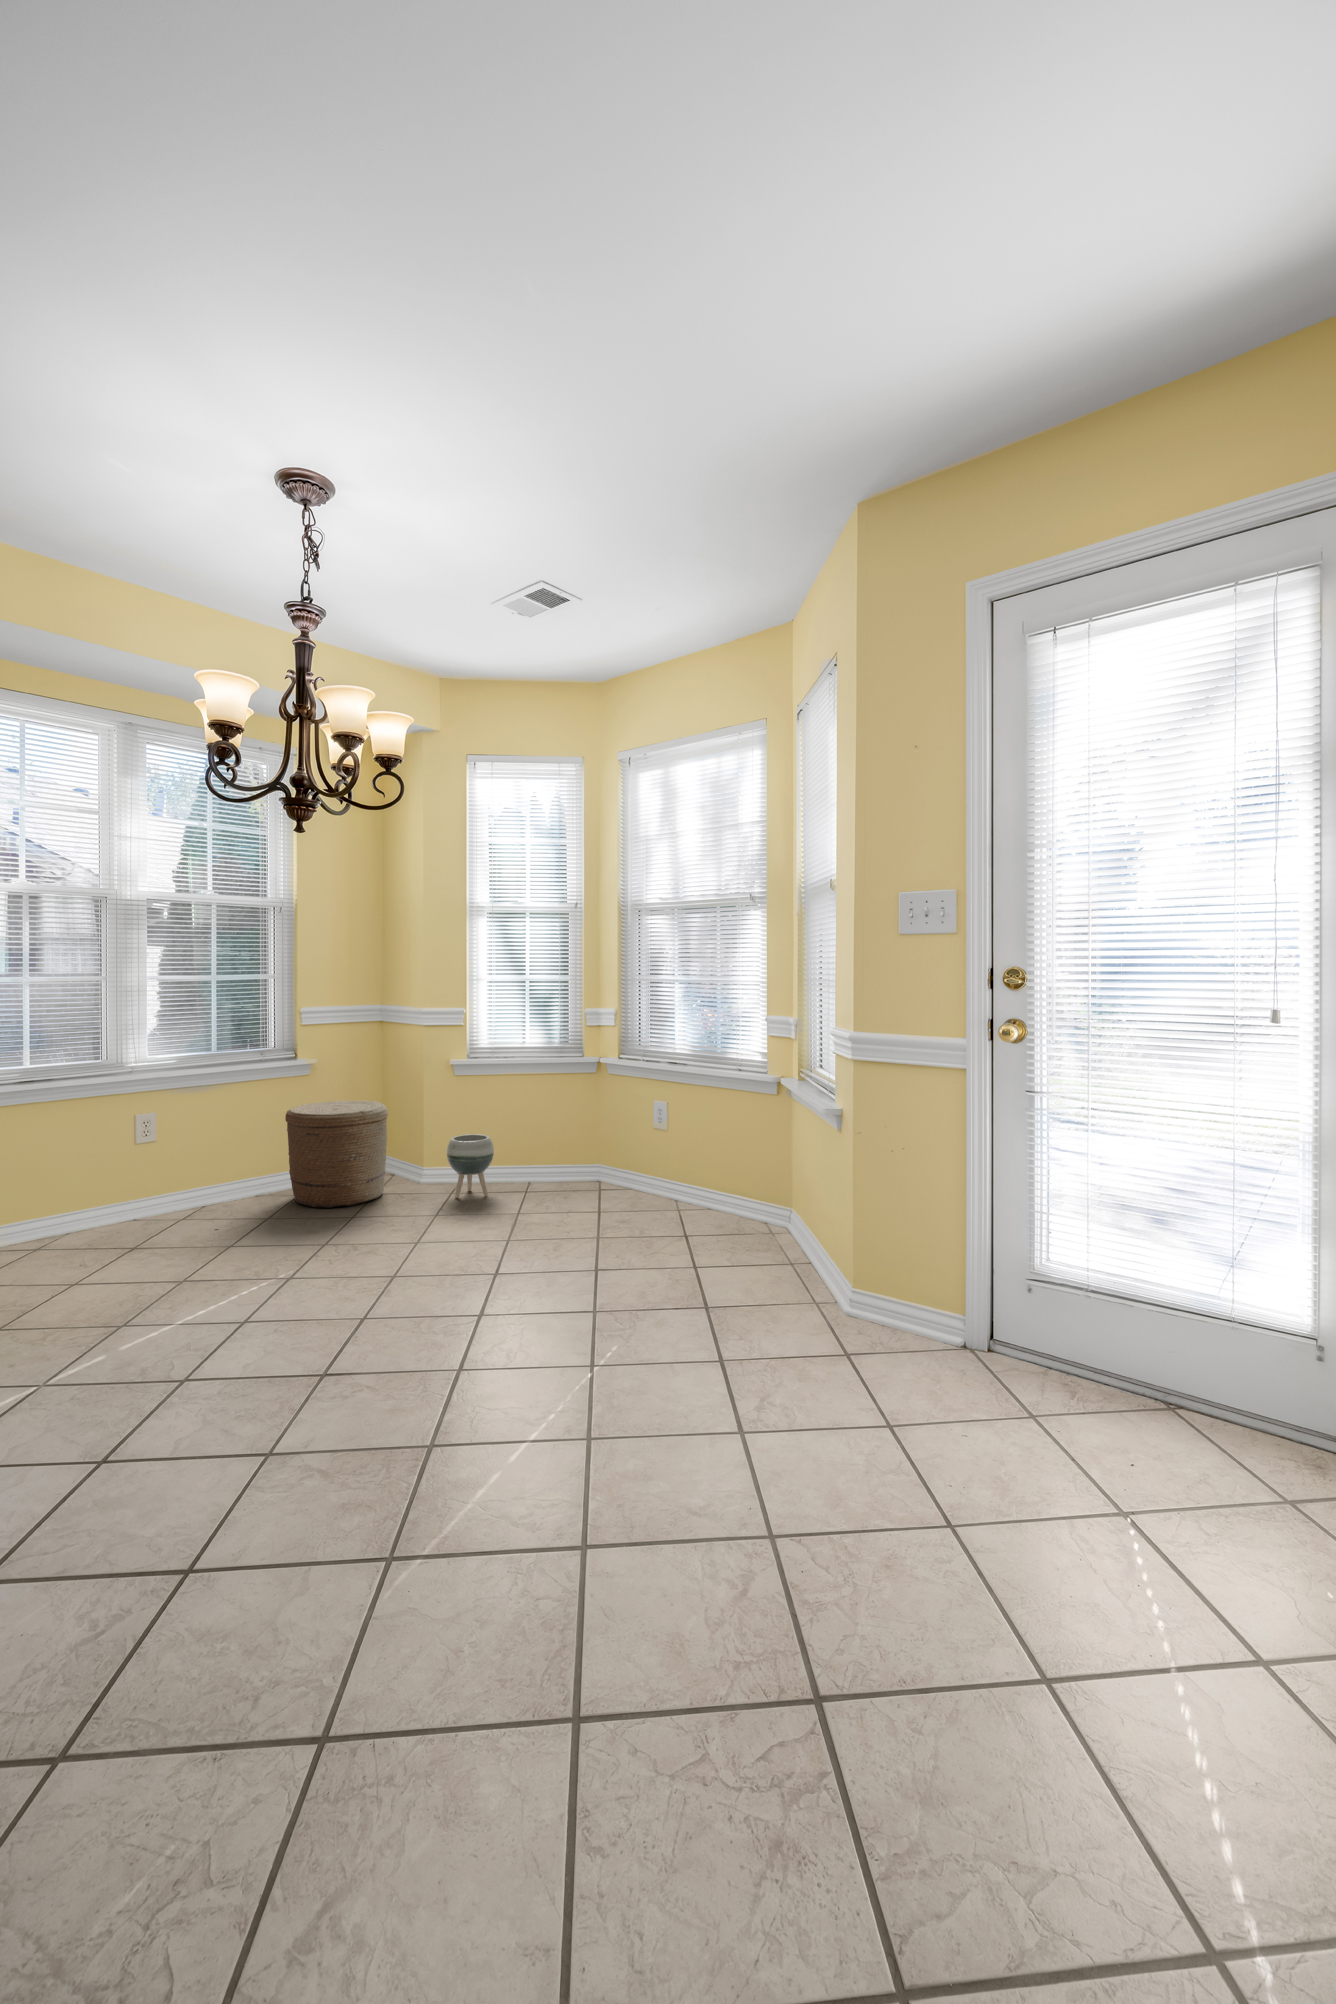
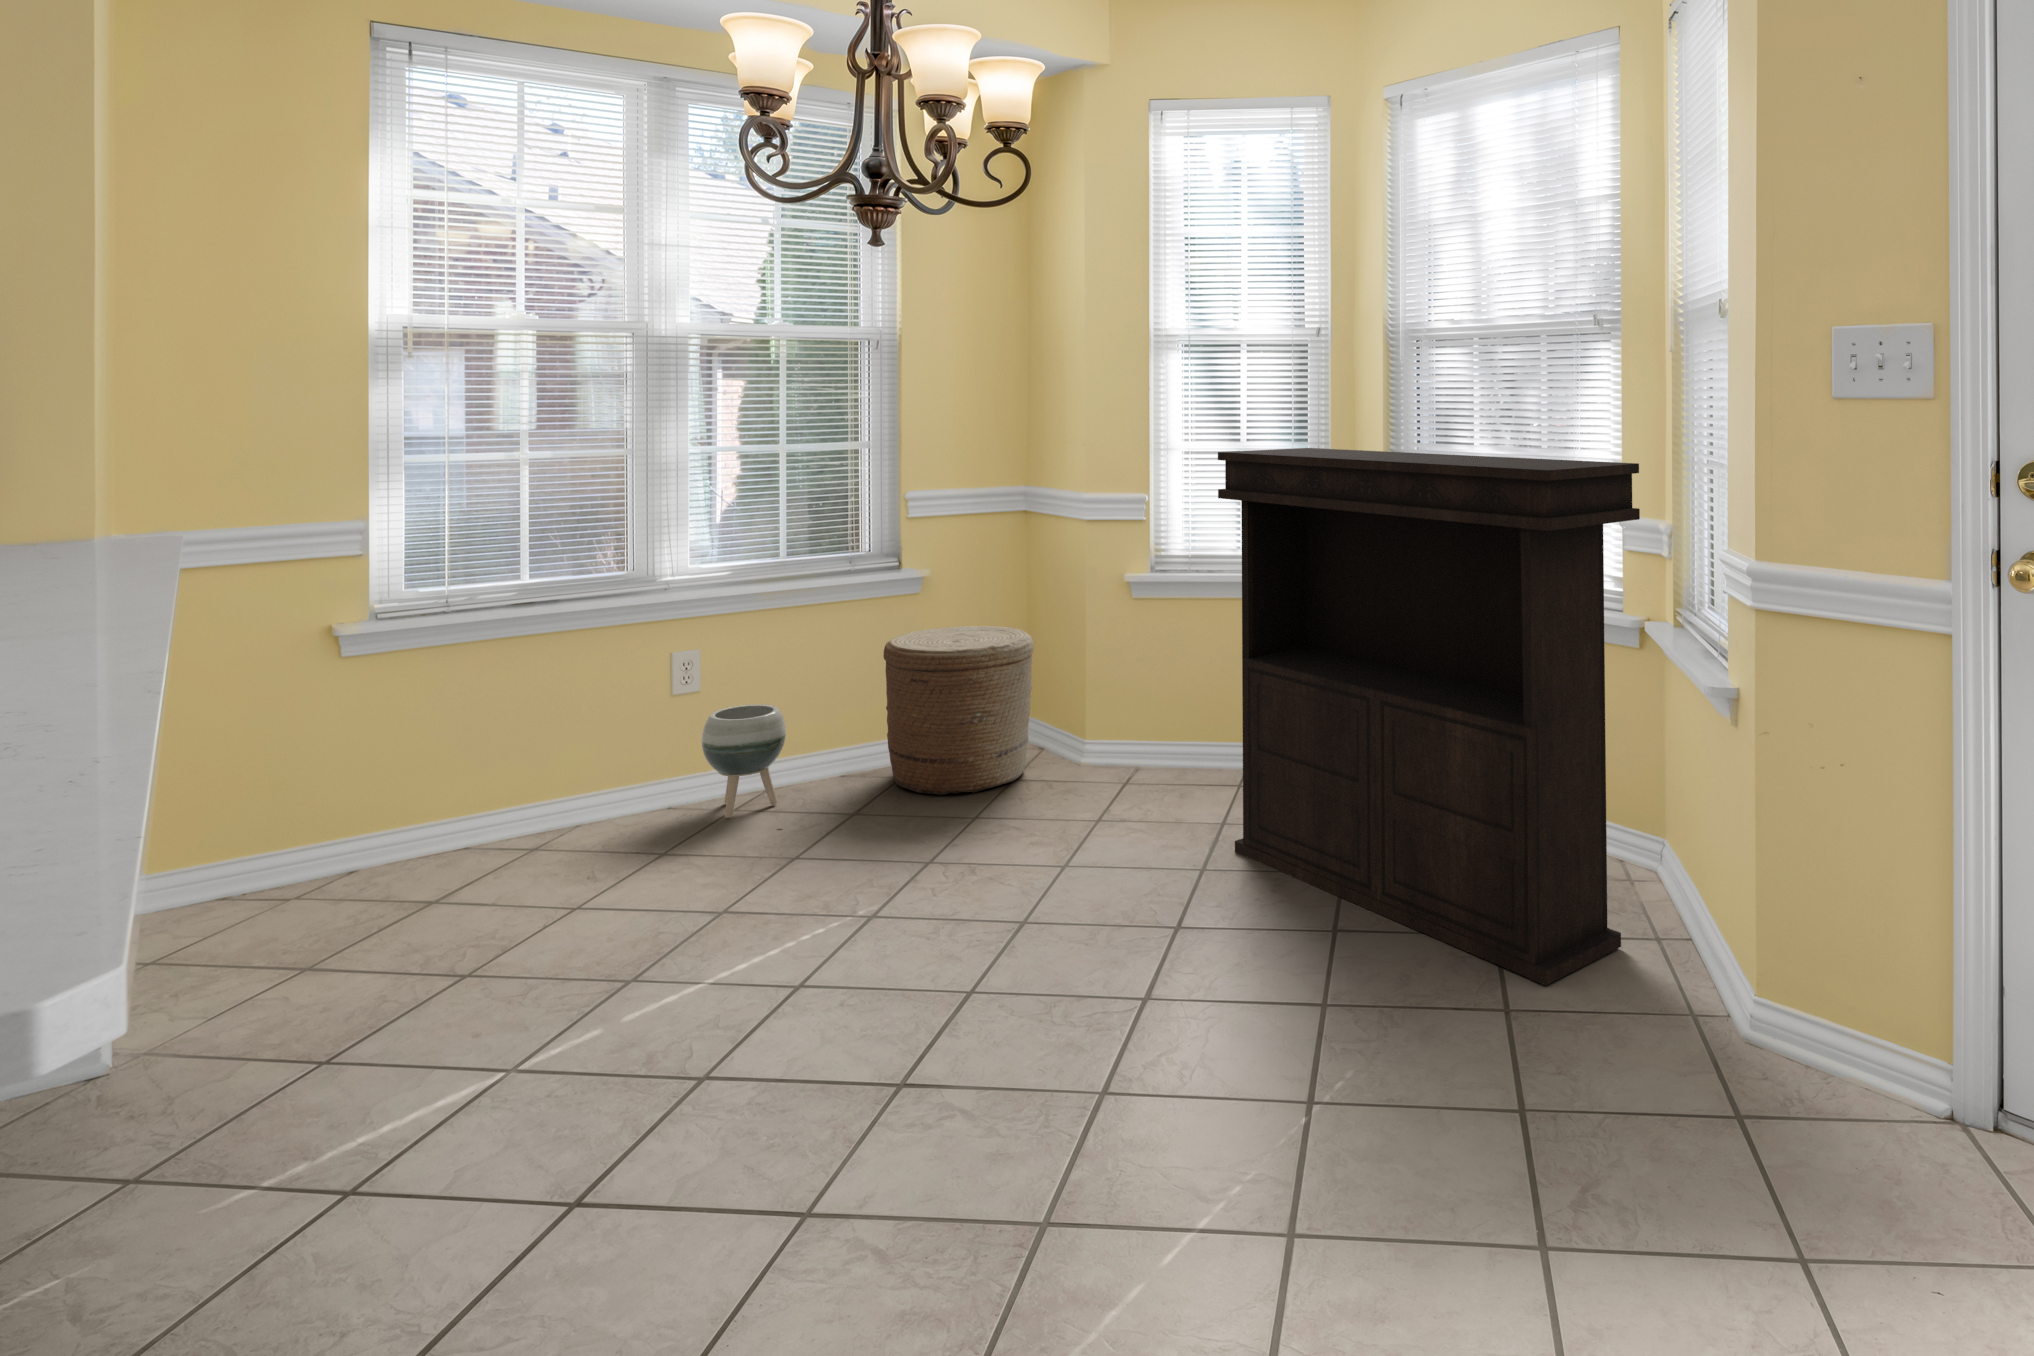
console table: none [516,979,785,1292] -> present [1218,448,1640,985]
planter: present [447,1134,494,1198] -> present [702,704,786,818]

